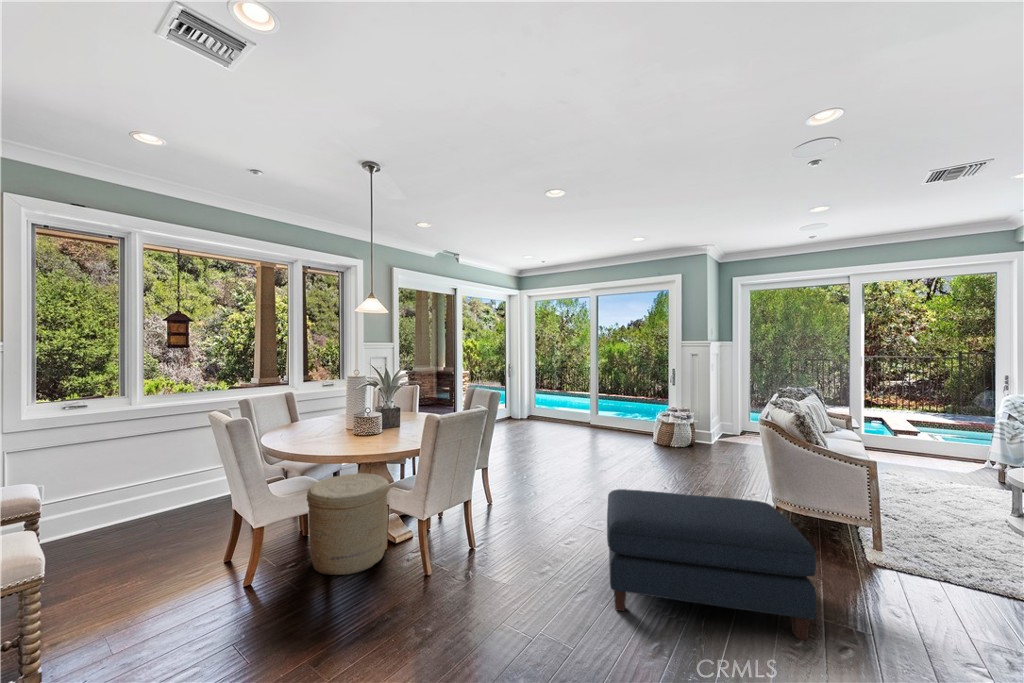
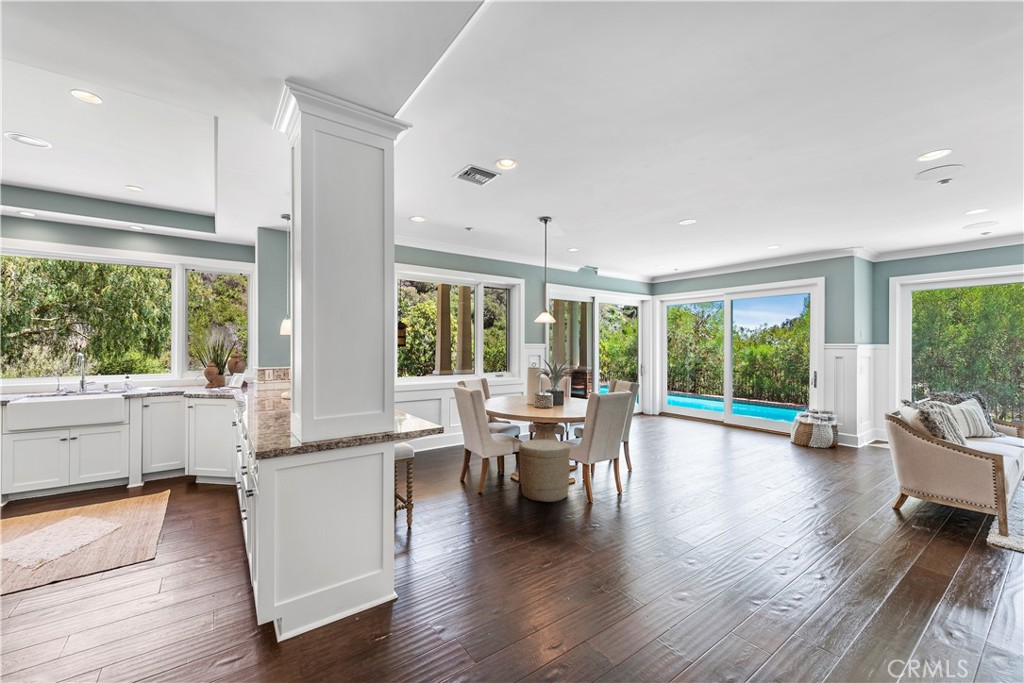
ottoman: present [607,489,816,640] -> none [736,462,905,570]

